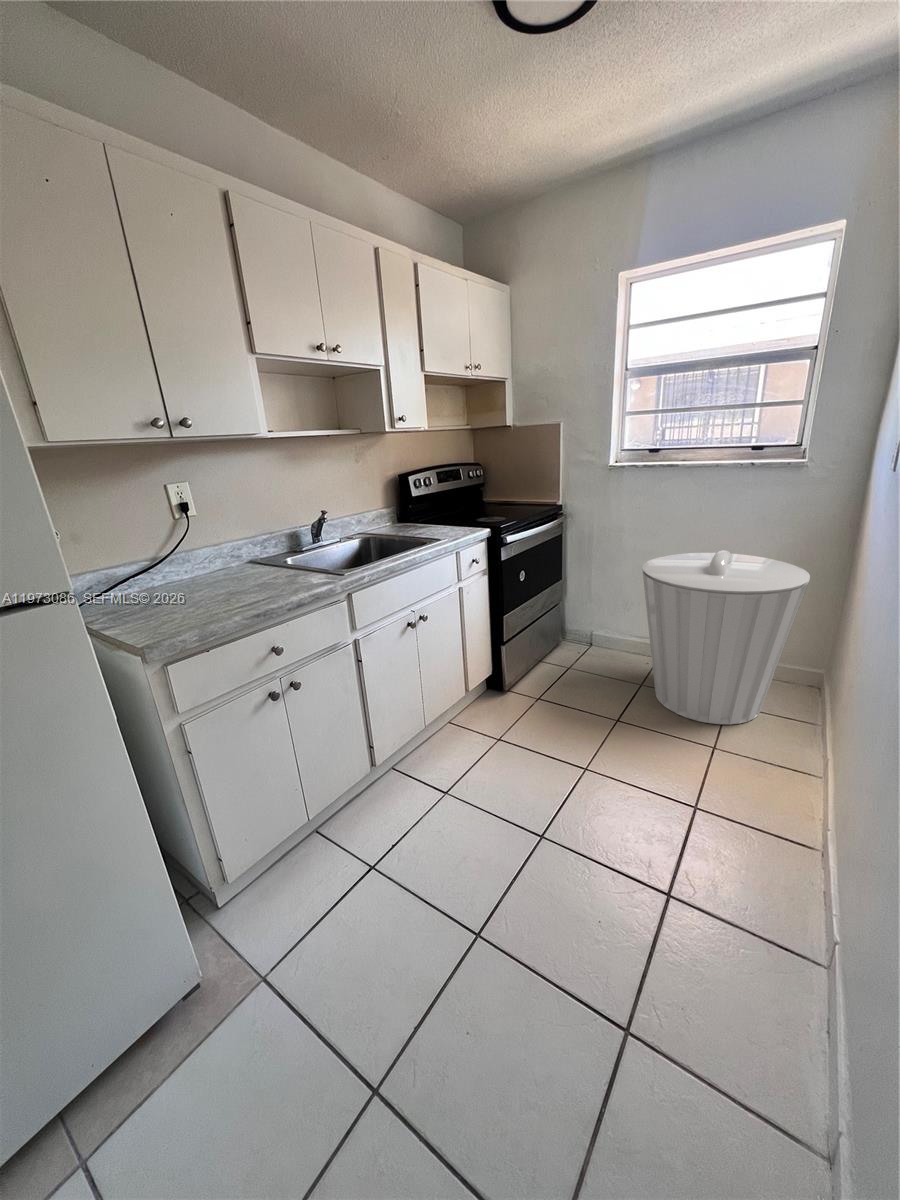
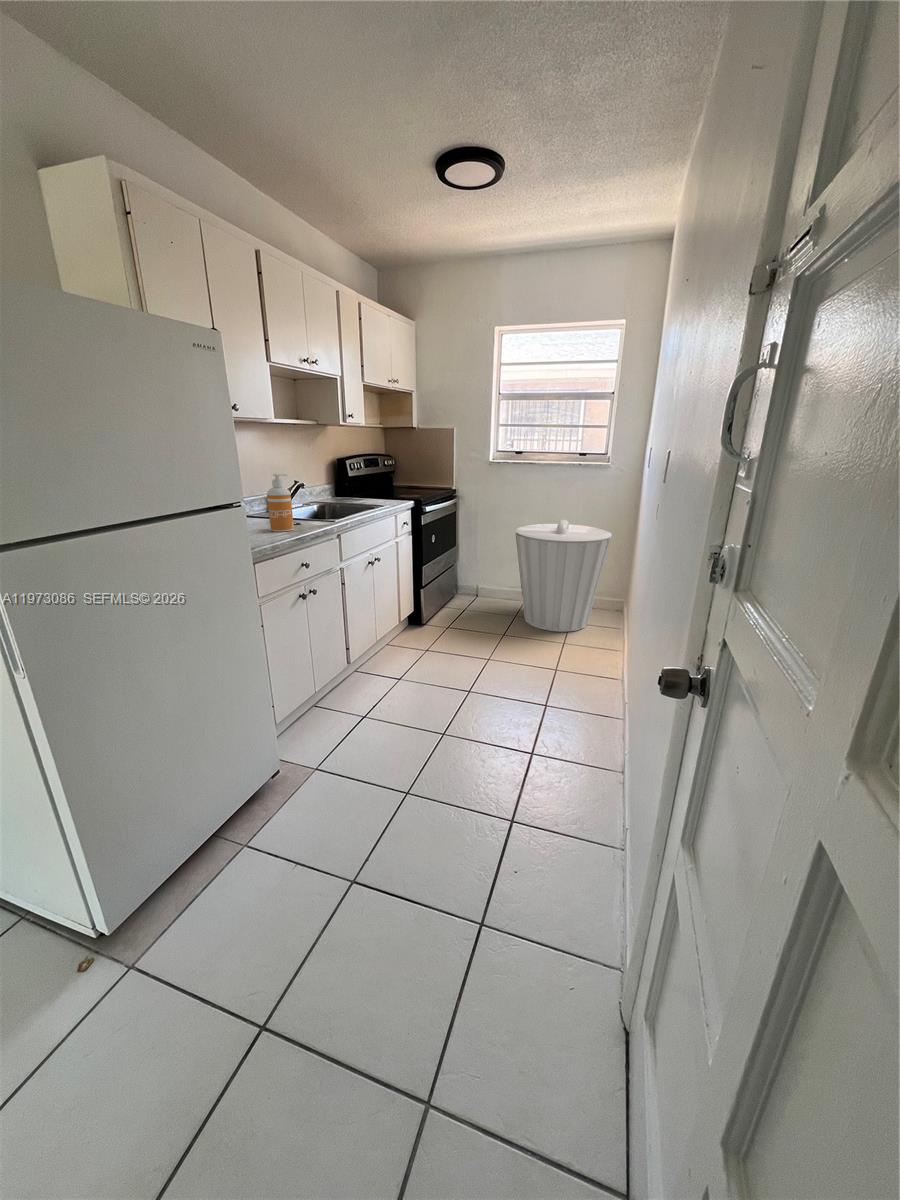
soap dispenser: none [228,515,272,599] -> present [267,474,294,532]

